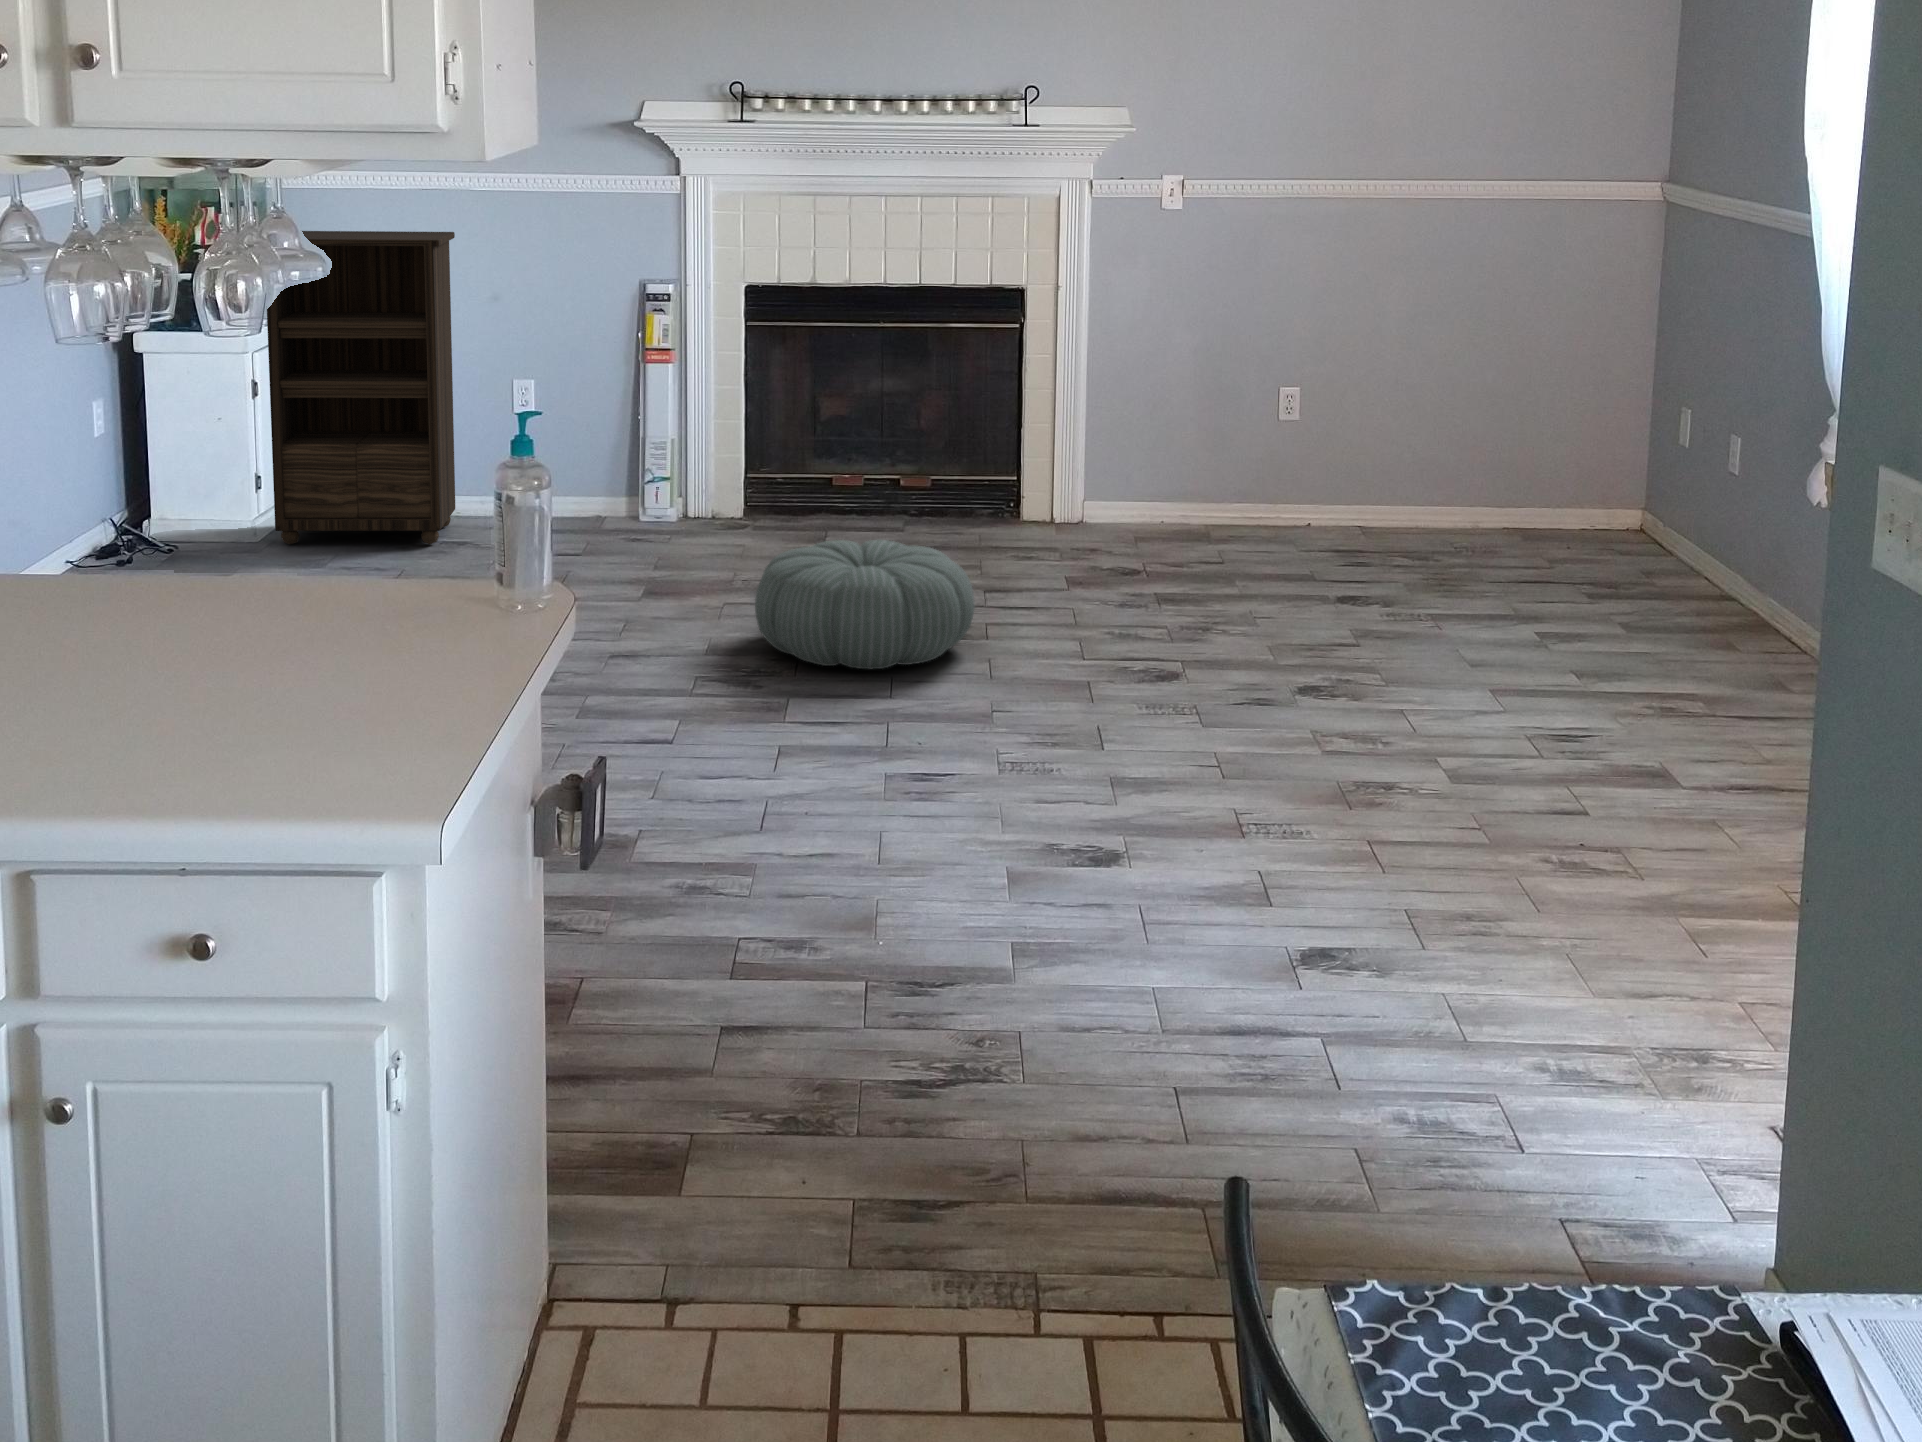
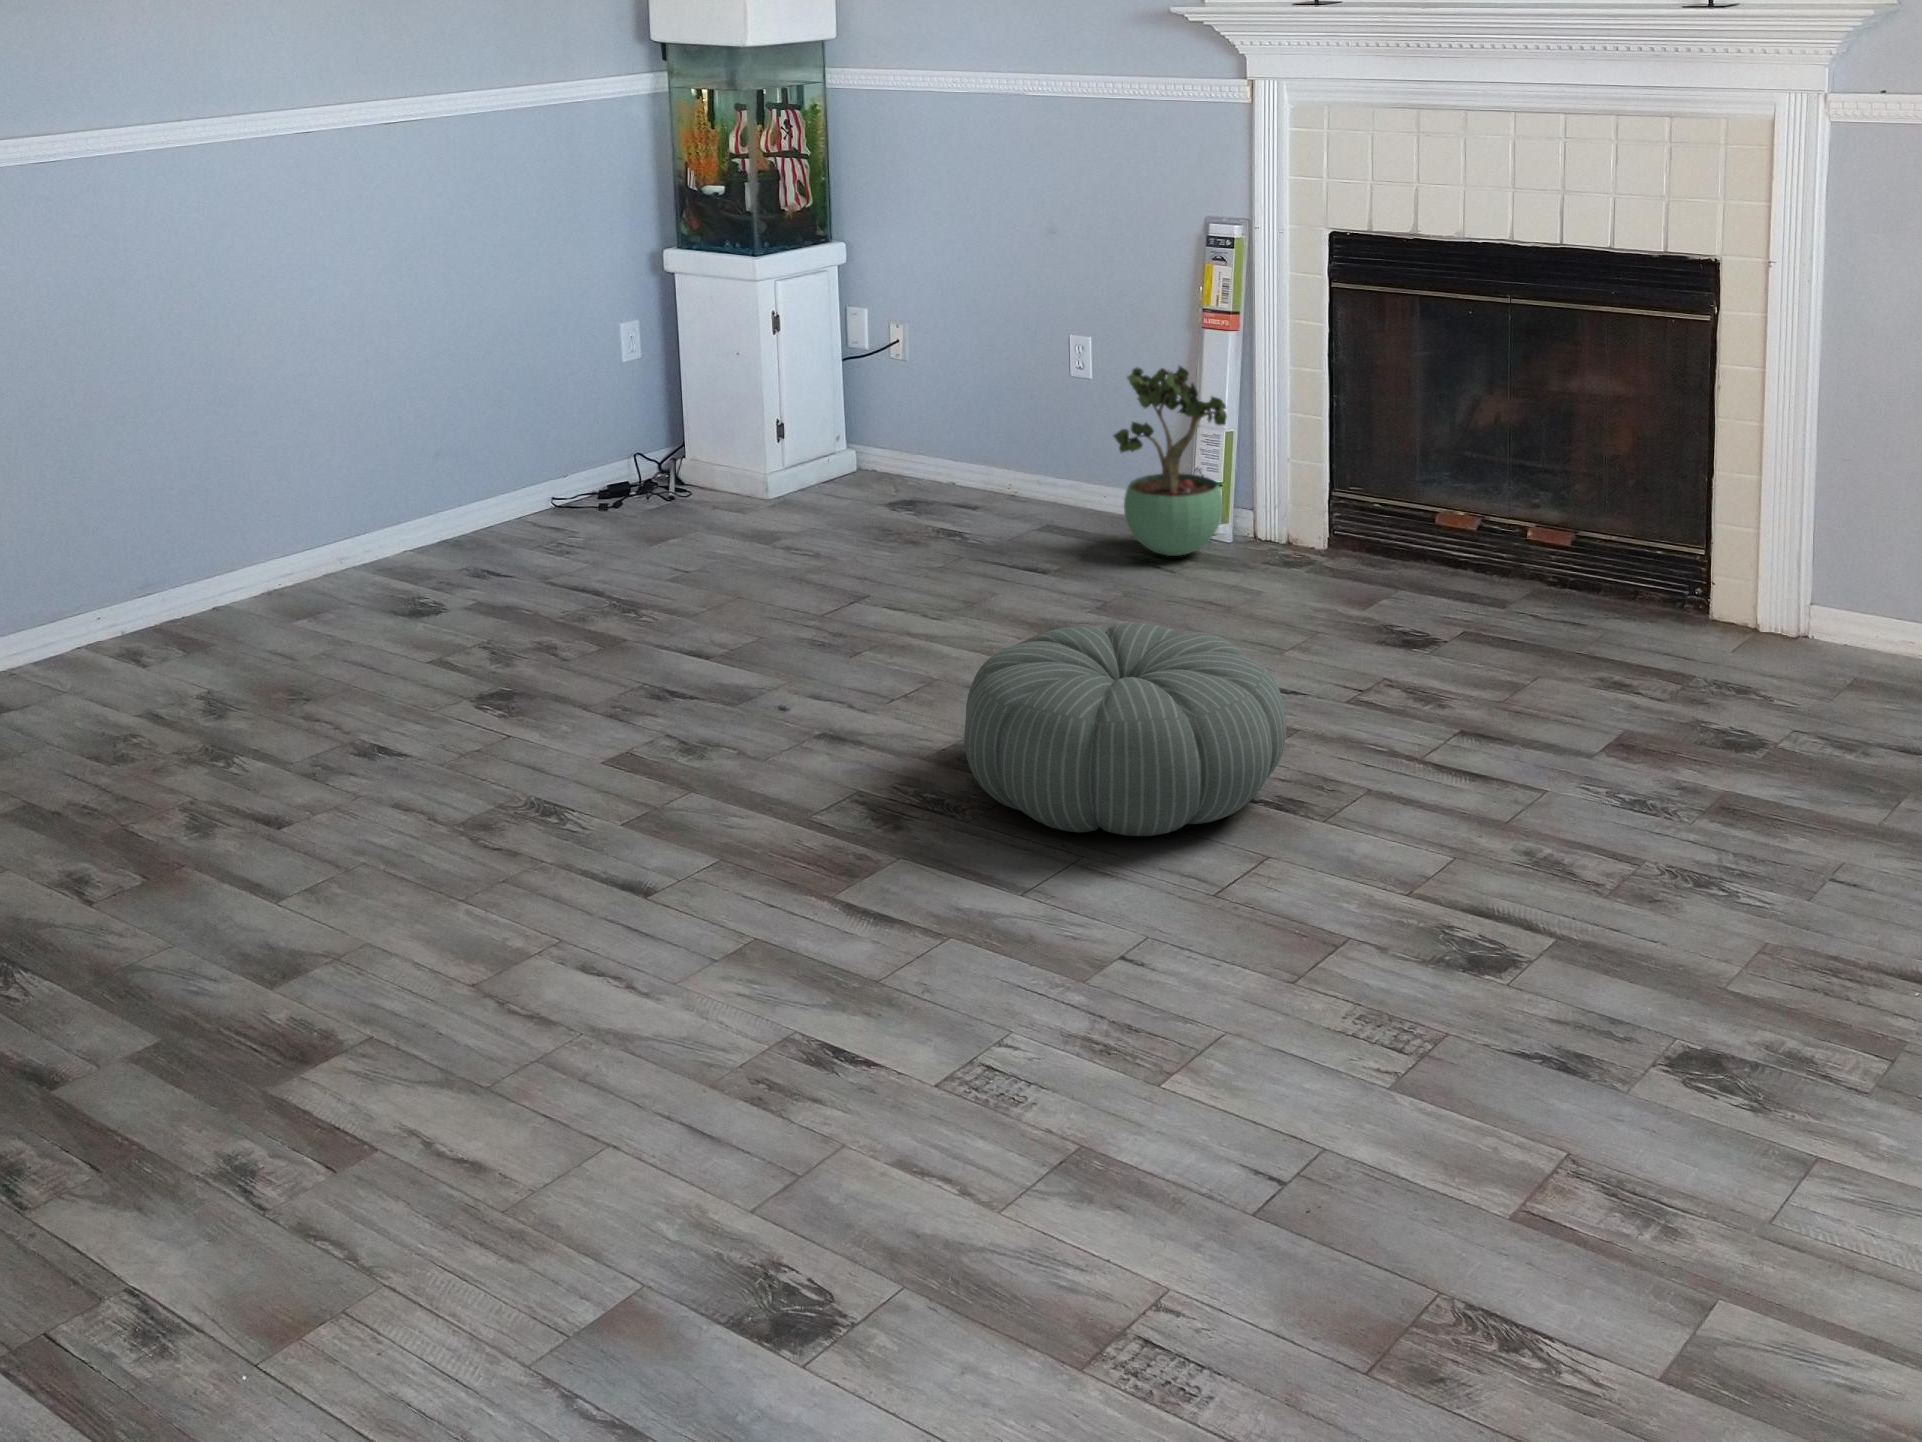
bookshelf: present [267,231,455,544] -> none [747,140,987,528]
potted plant: none [604,388,702,535] -> present [1114,366,1227,556]

